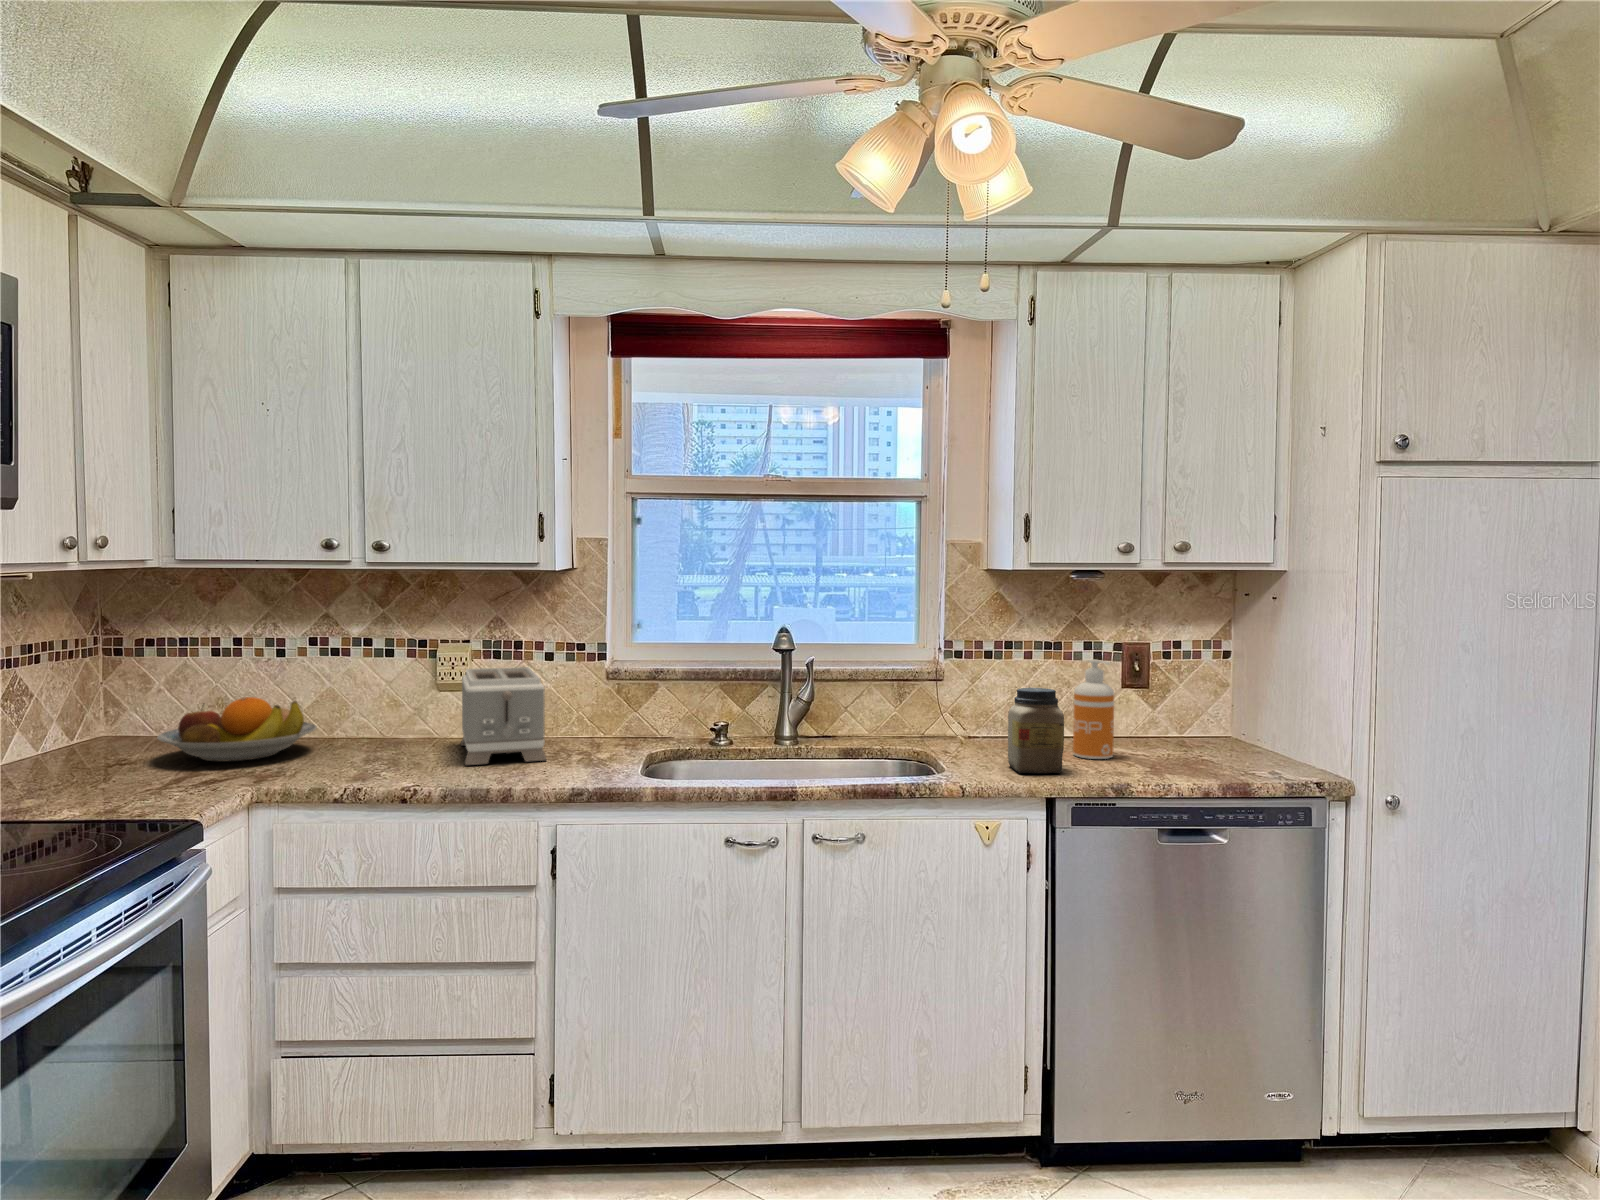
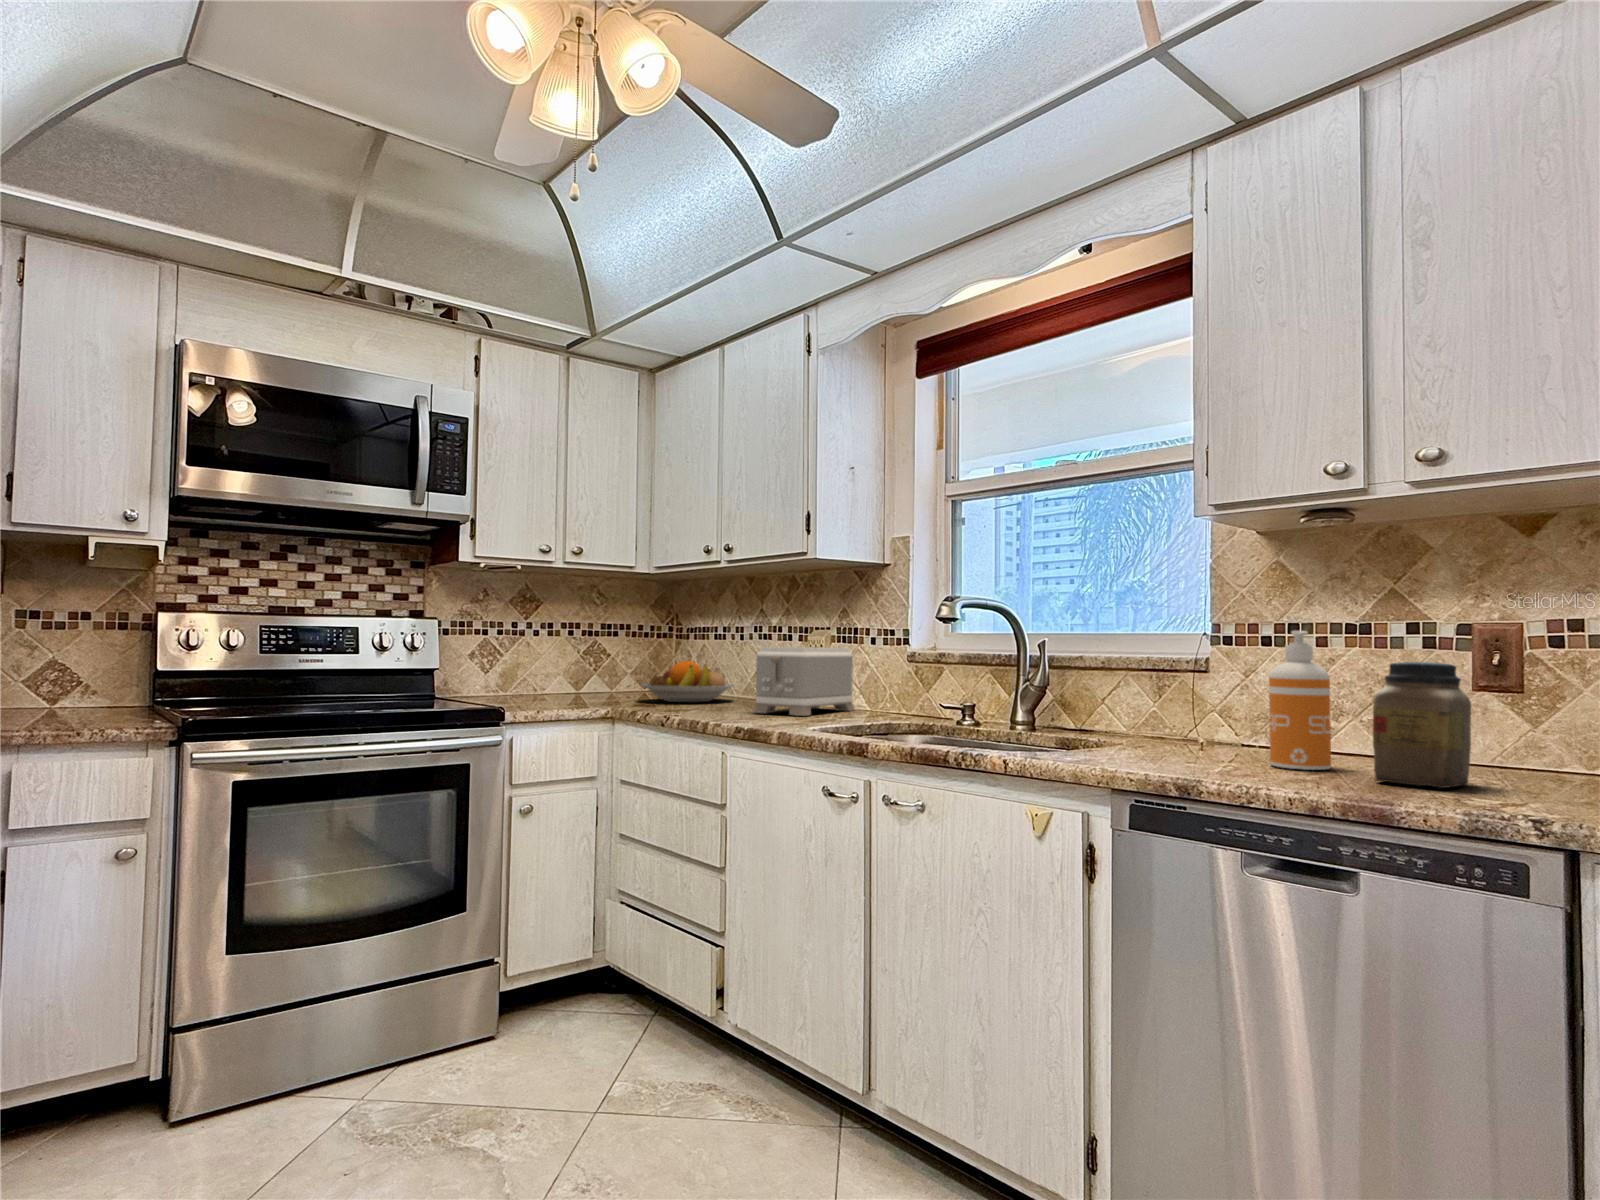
jar: present [1008,688,1064,773] -> present [1373,662,1471,788]

